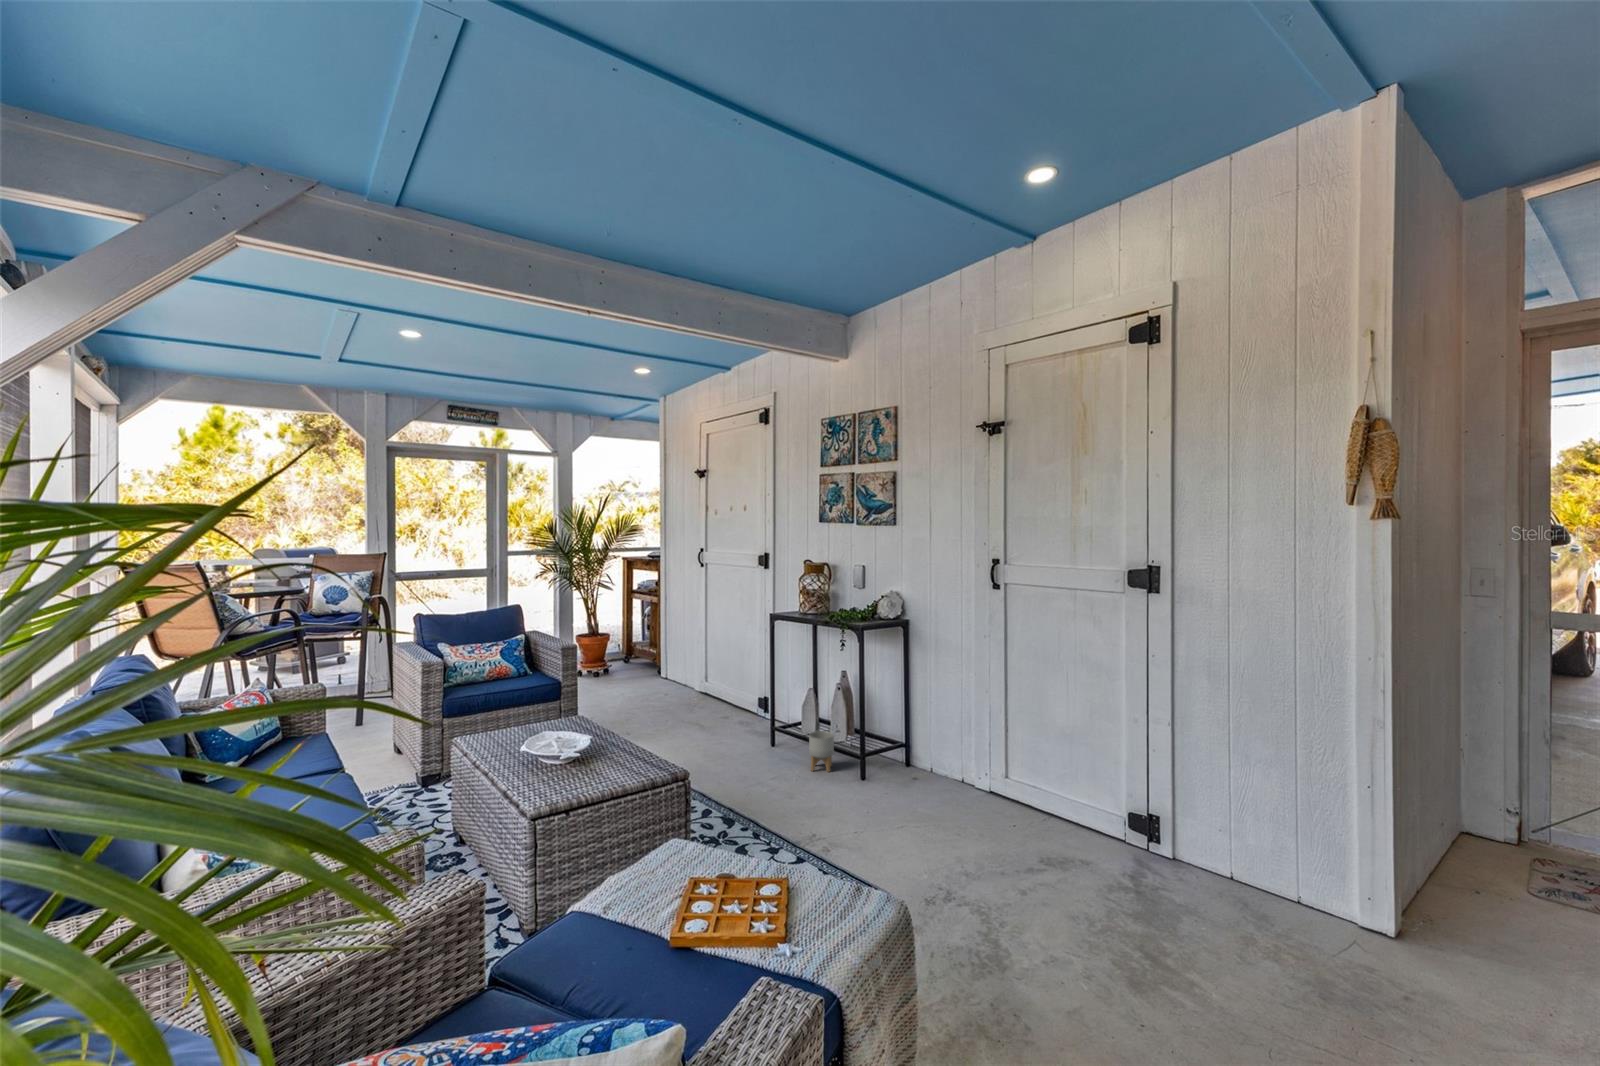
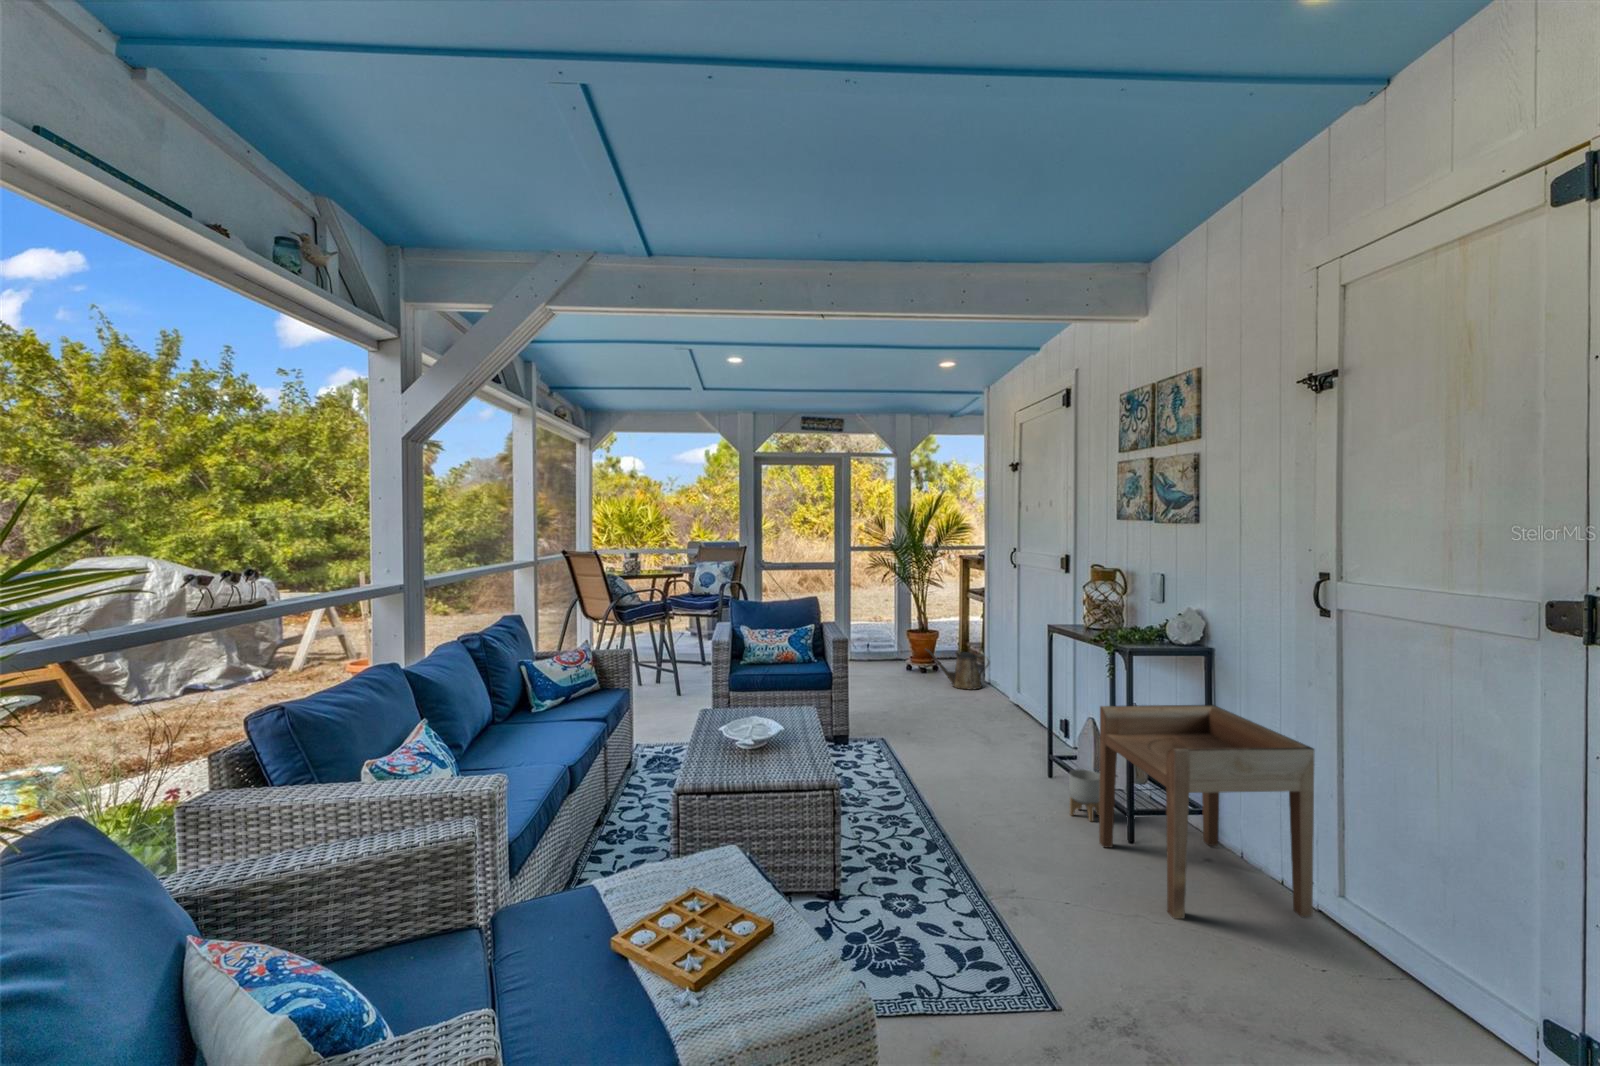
watering can: none [607,652,668,688] -> present [926,649,989,689]
side table: none [846,663,993,822] -> present [1099,705,1315,919]

